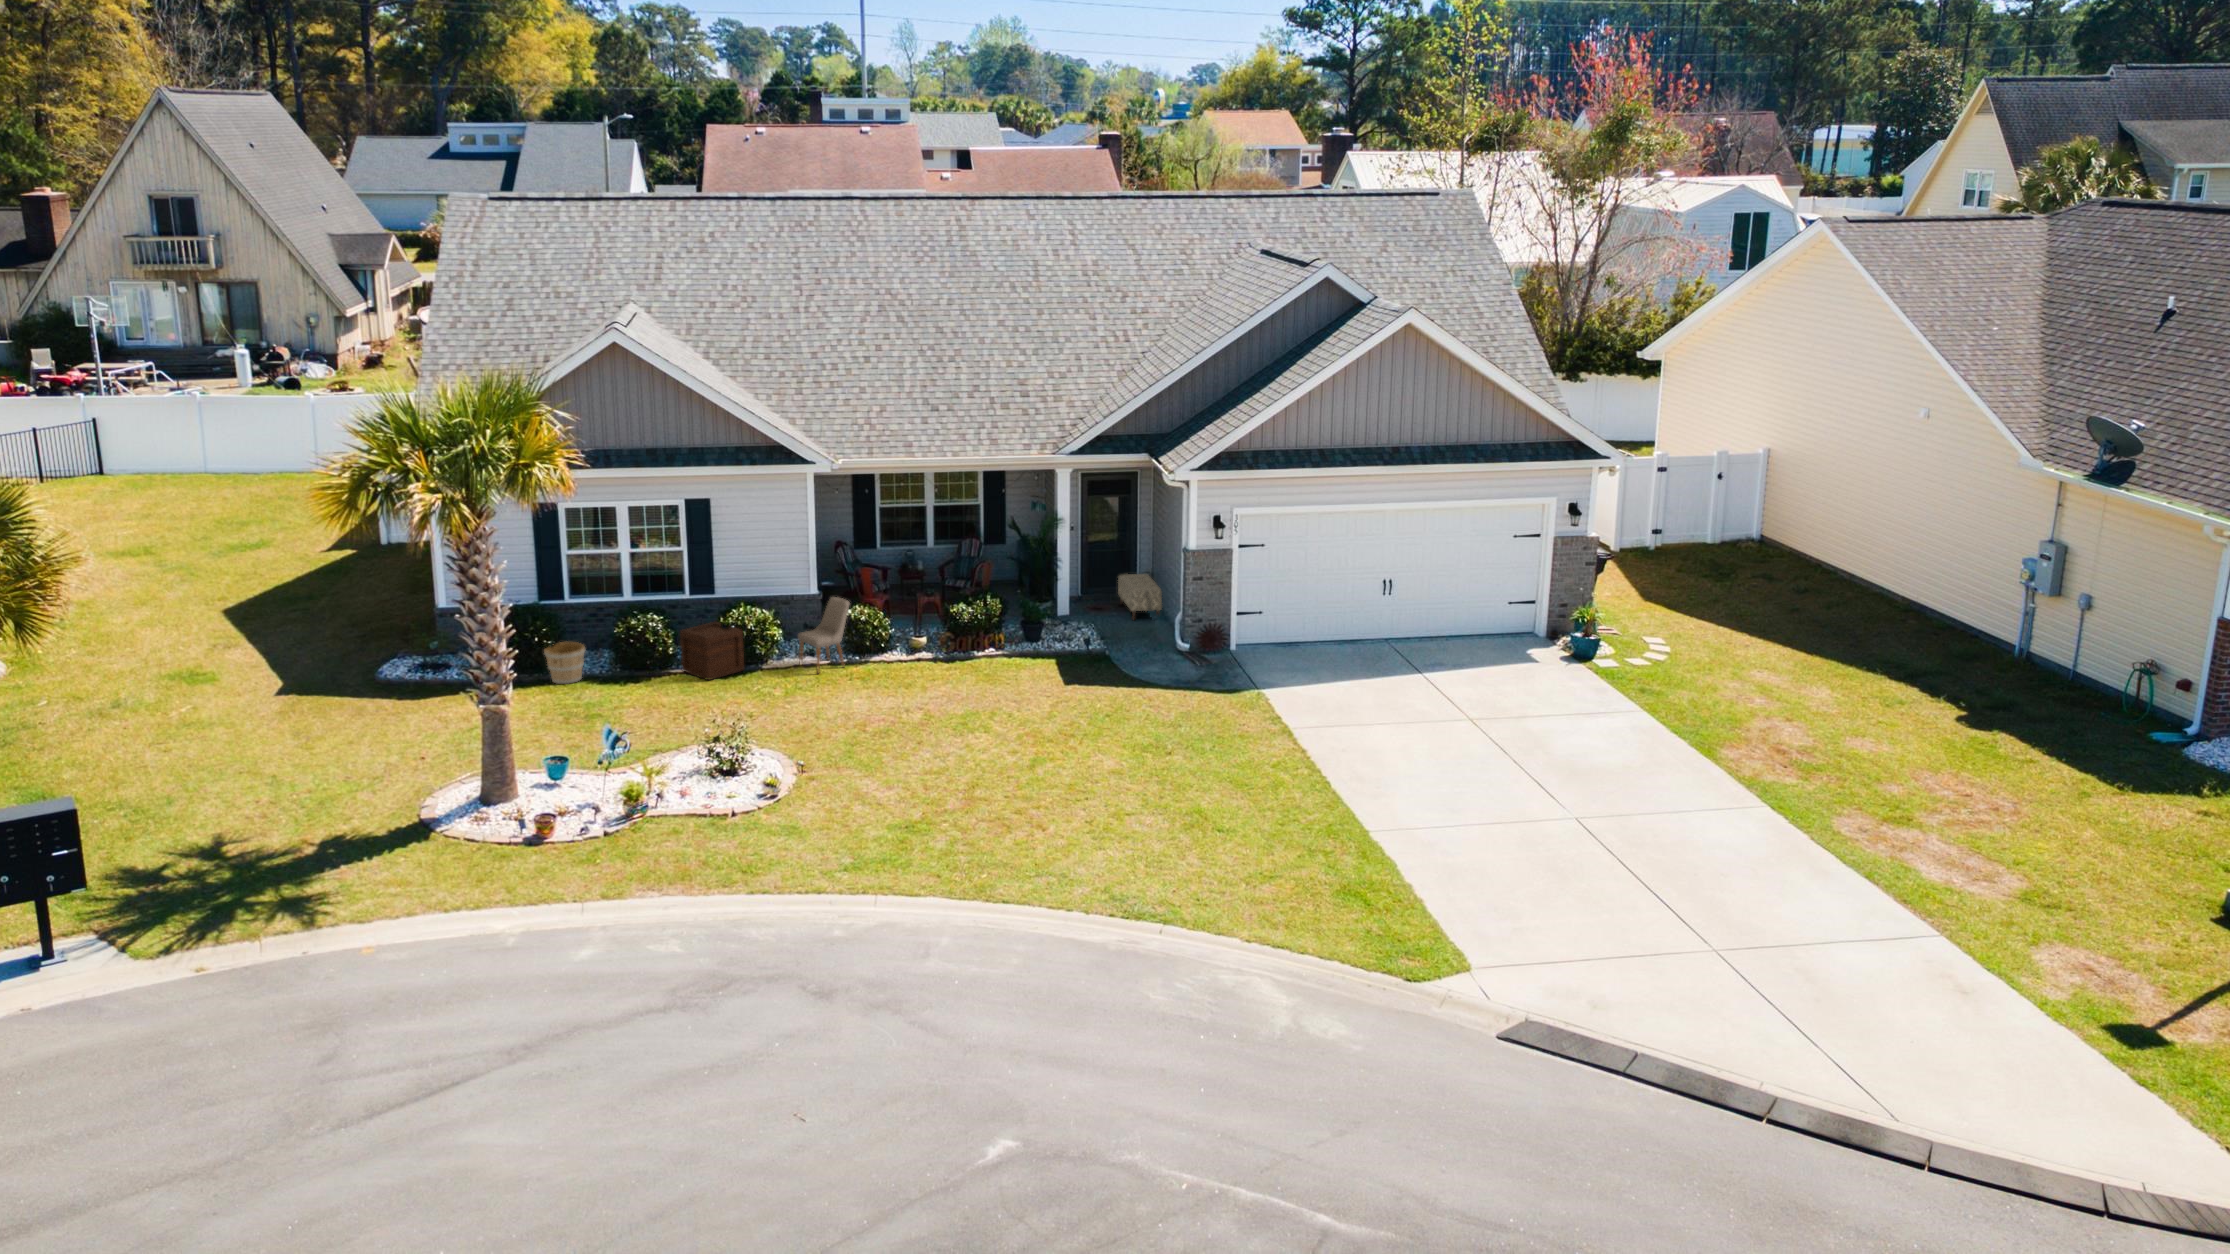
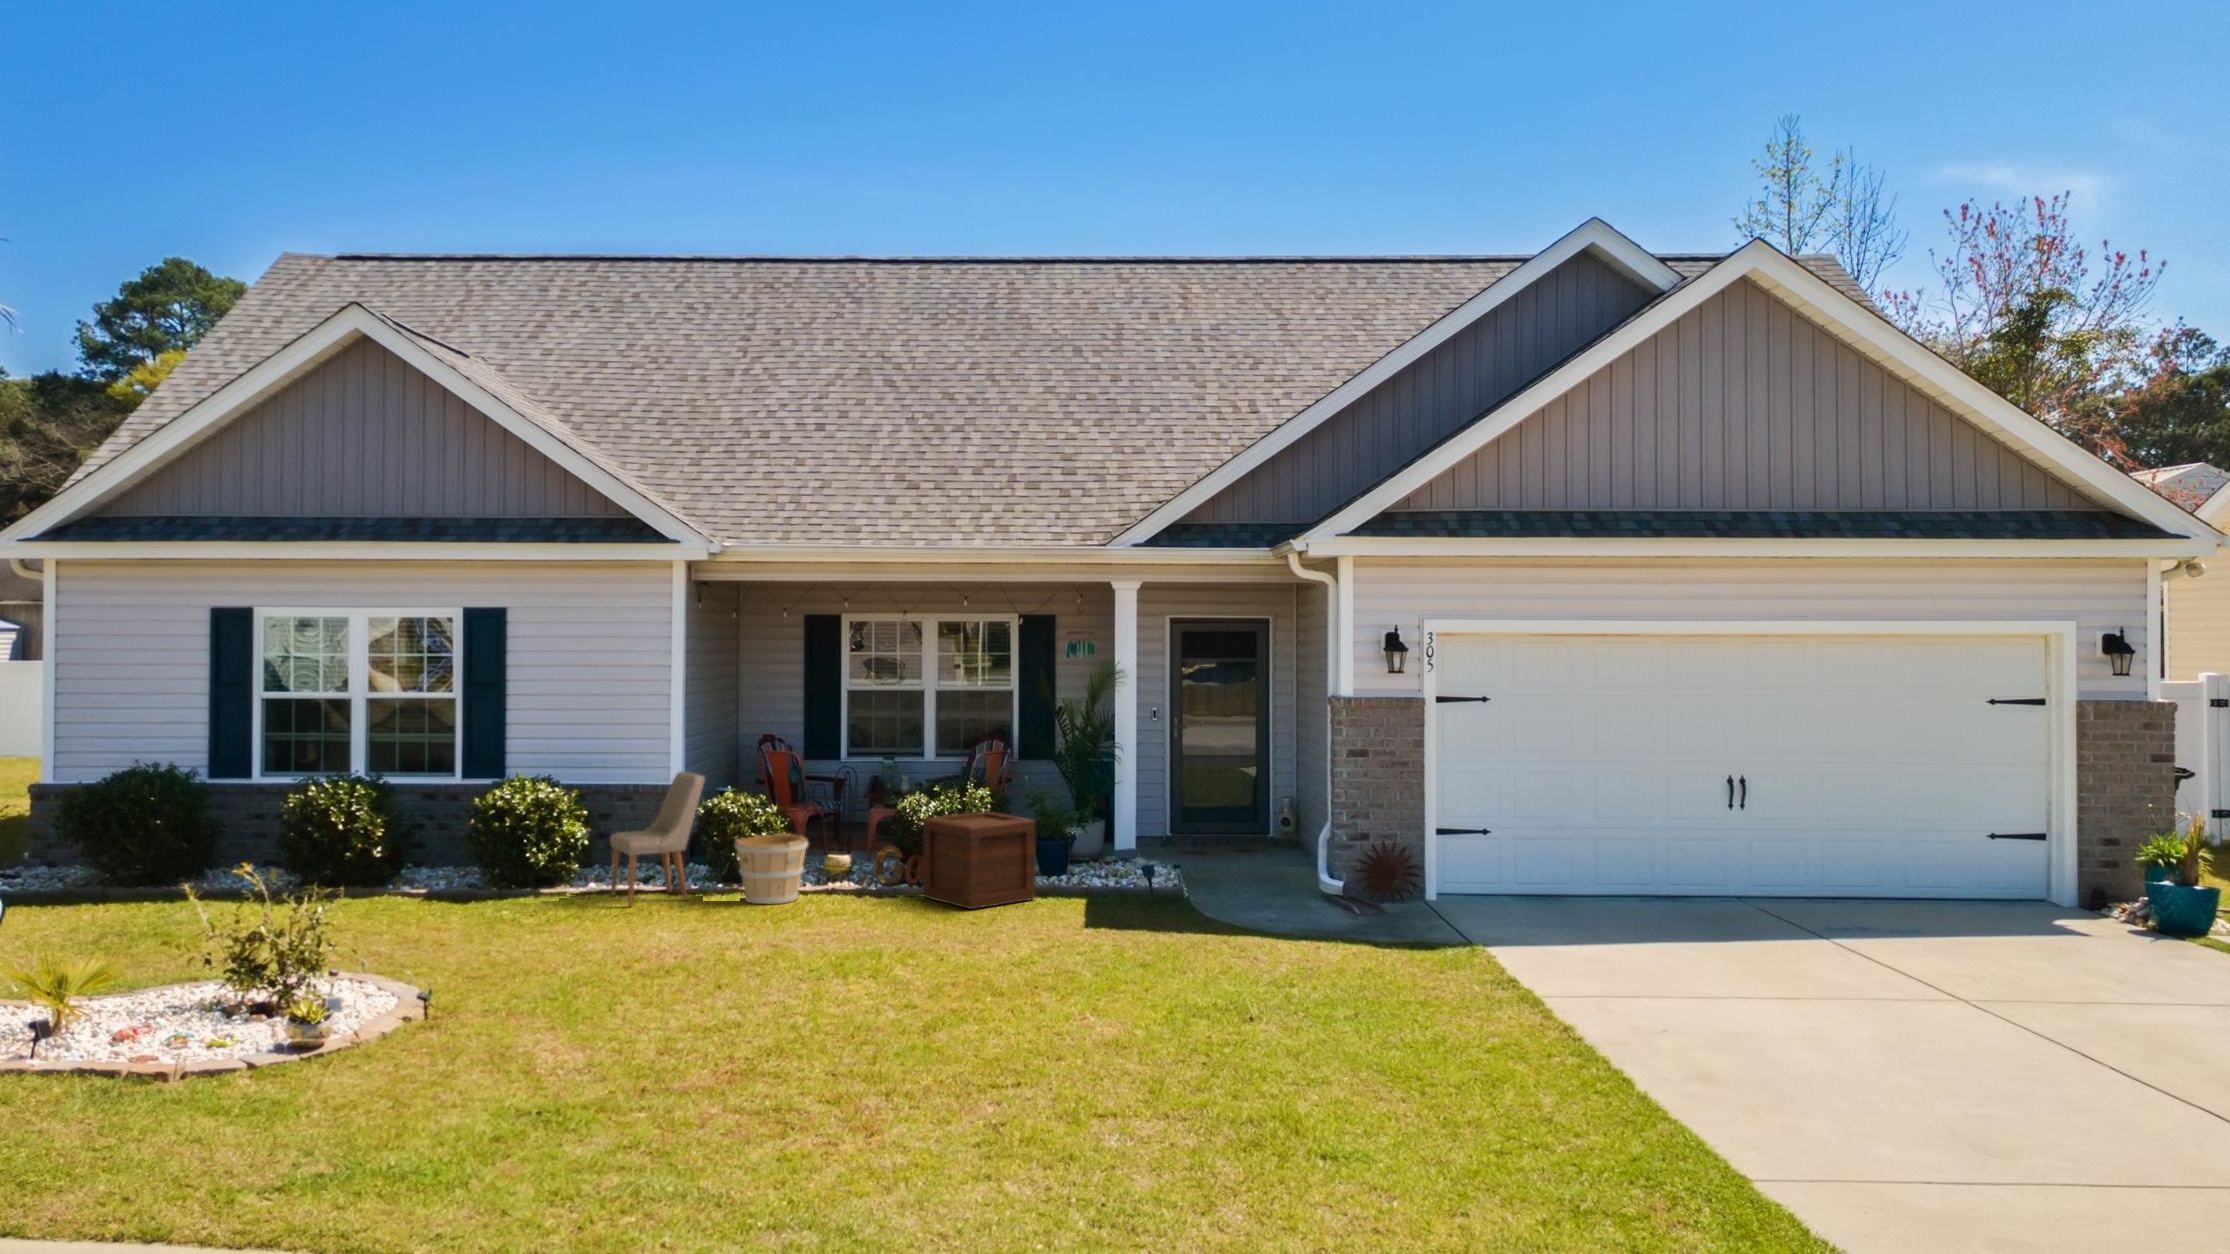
bench: present [1118,574,1162,619] -> none [1233,789,1305,860]
wooden crate: present [680,622,744,680] -> present [923,811,1036,909]
wooden bucket: present [544,642,585,684] -> present [735,833,808,904]

